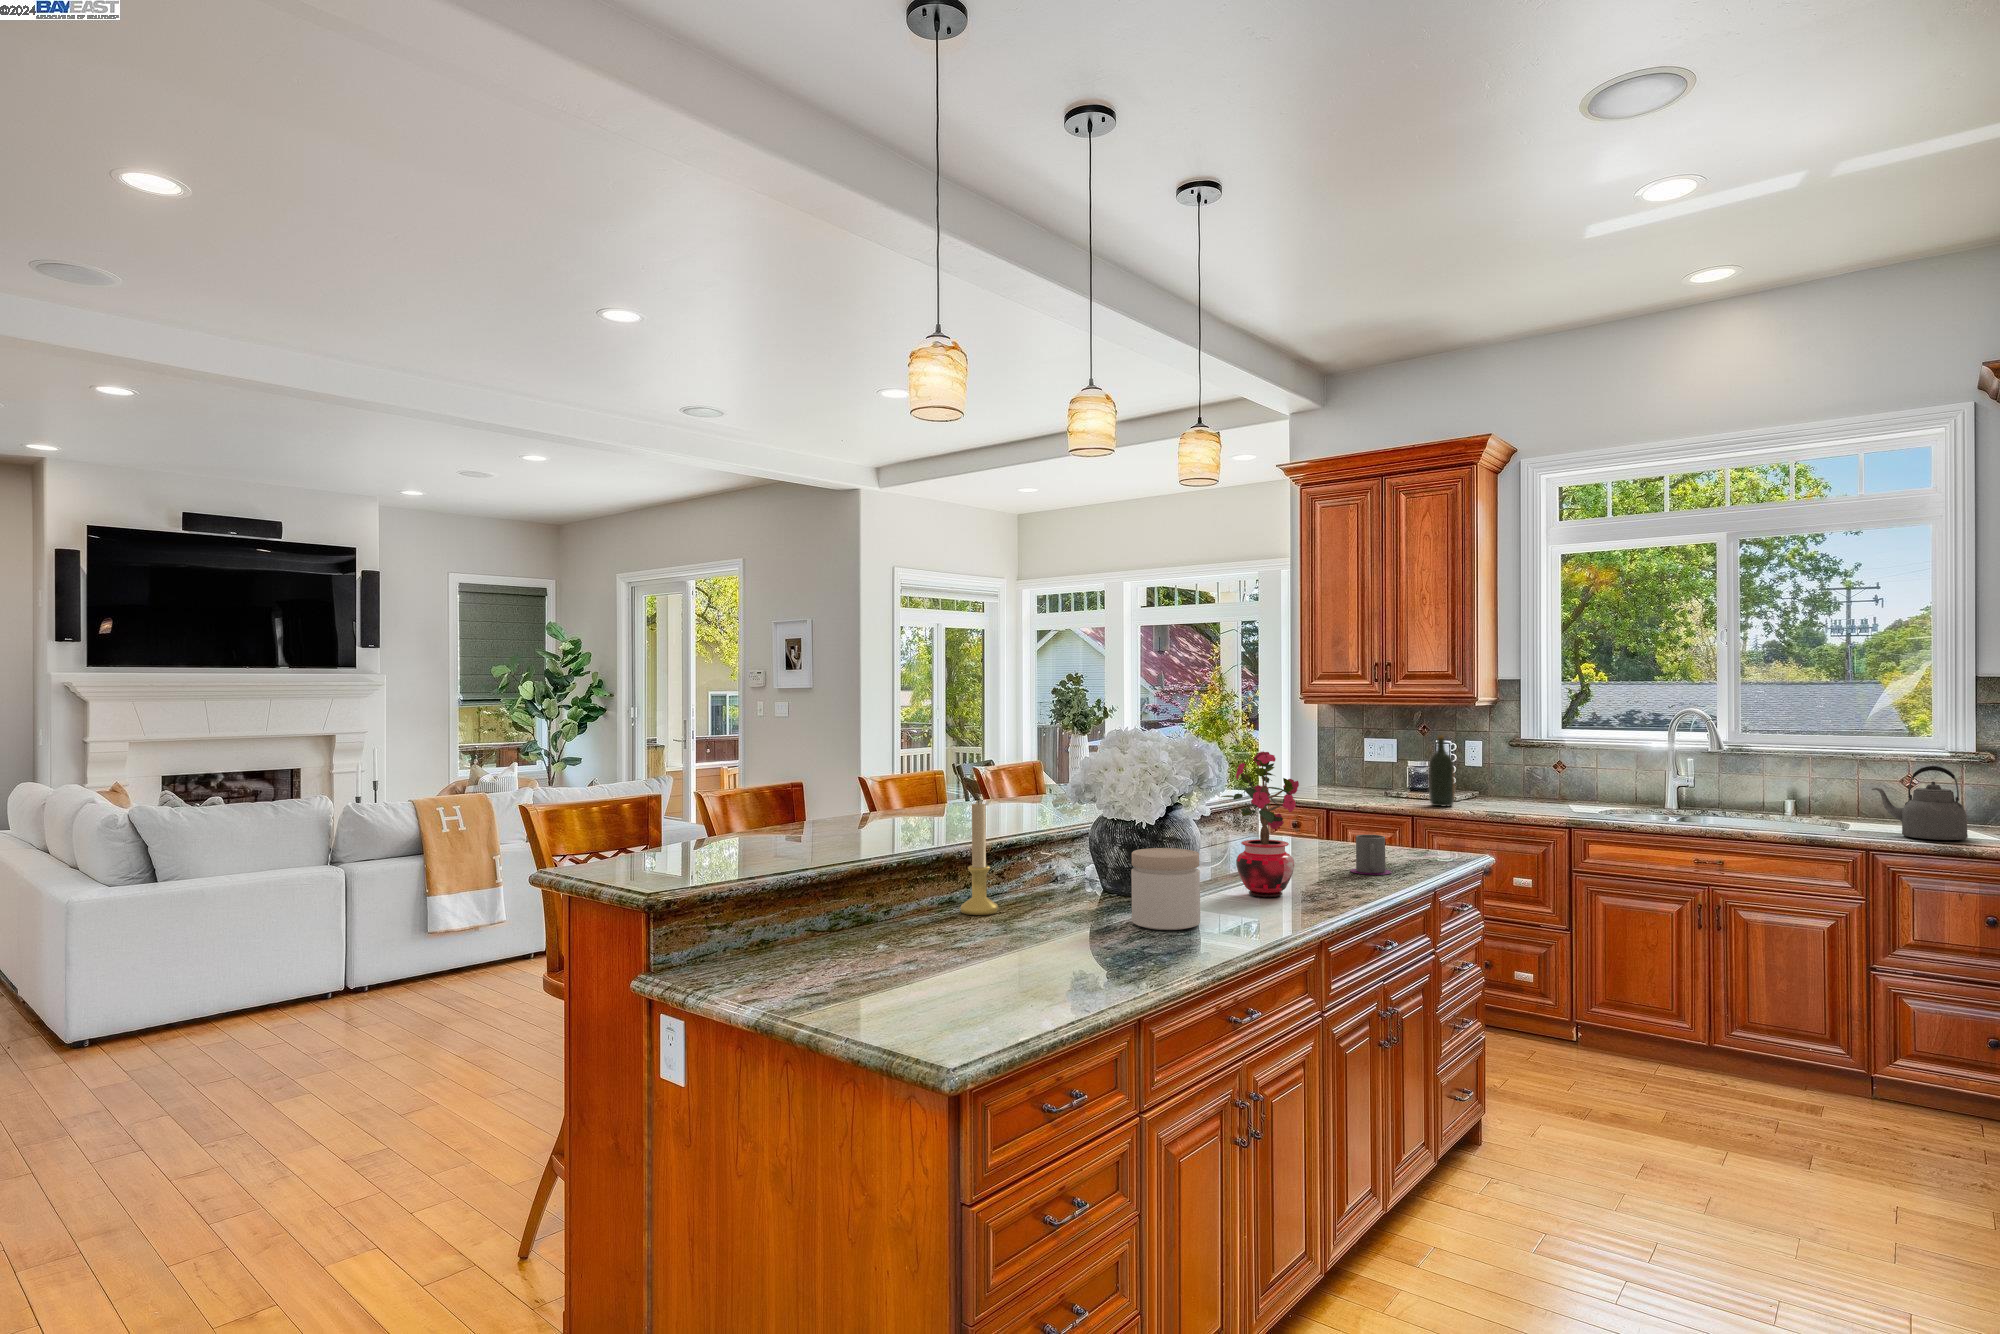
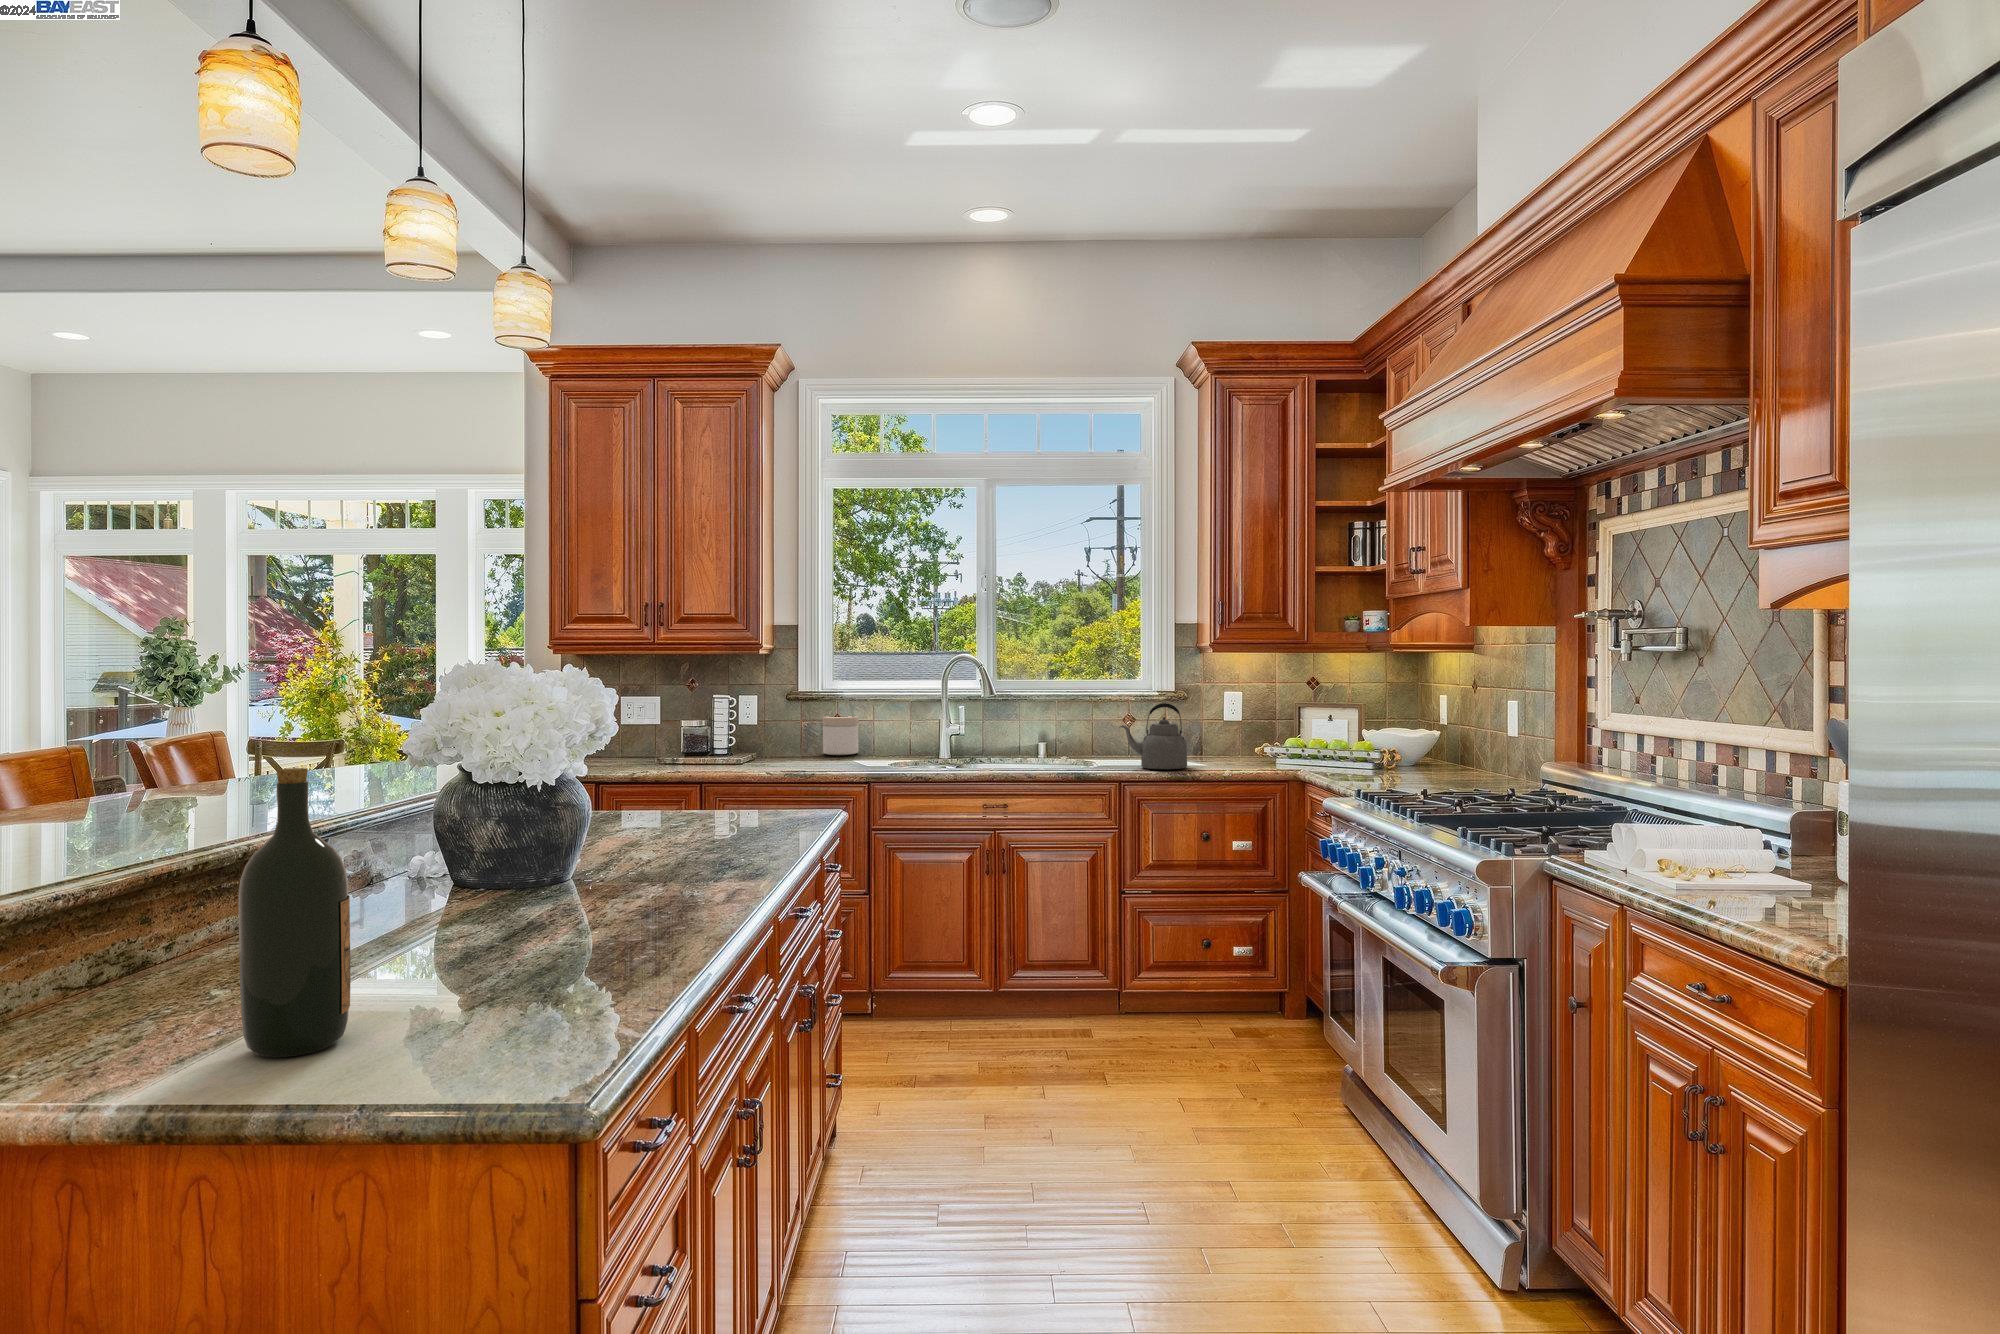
wine bottle: present [1429,735,1455,806] -> present [238,768,351,1057]
potted plant: present [1222,751,1299,897] -> none [571,697,688,911]
candle holder: present [960,800,998,915] -> none [100,804,189,1026]
mug: present [1350,835,1392,875] -> none [714,808,767,860]
jar: present [1131,848,1200,930] -> present [823,716,858,755]

